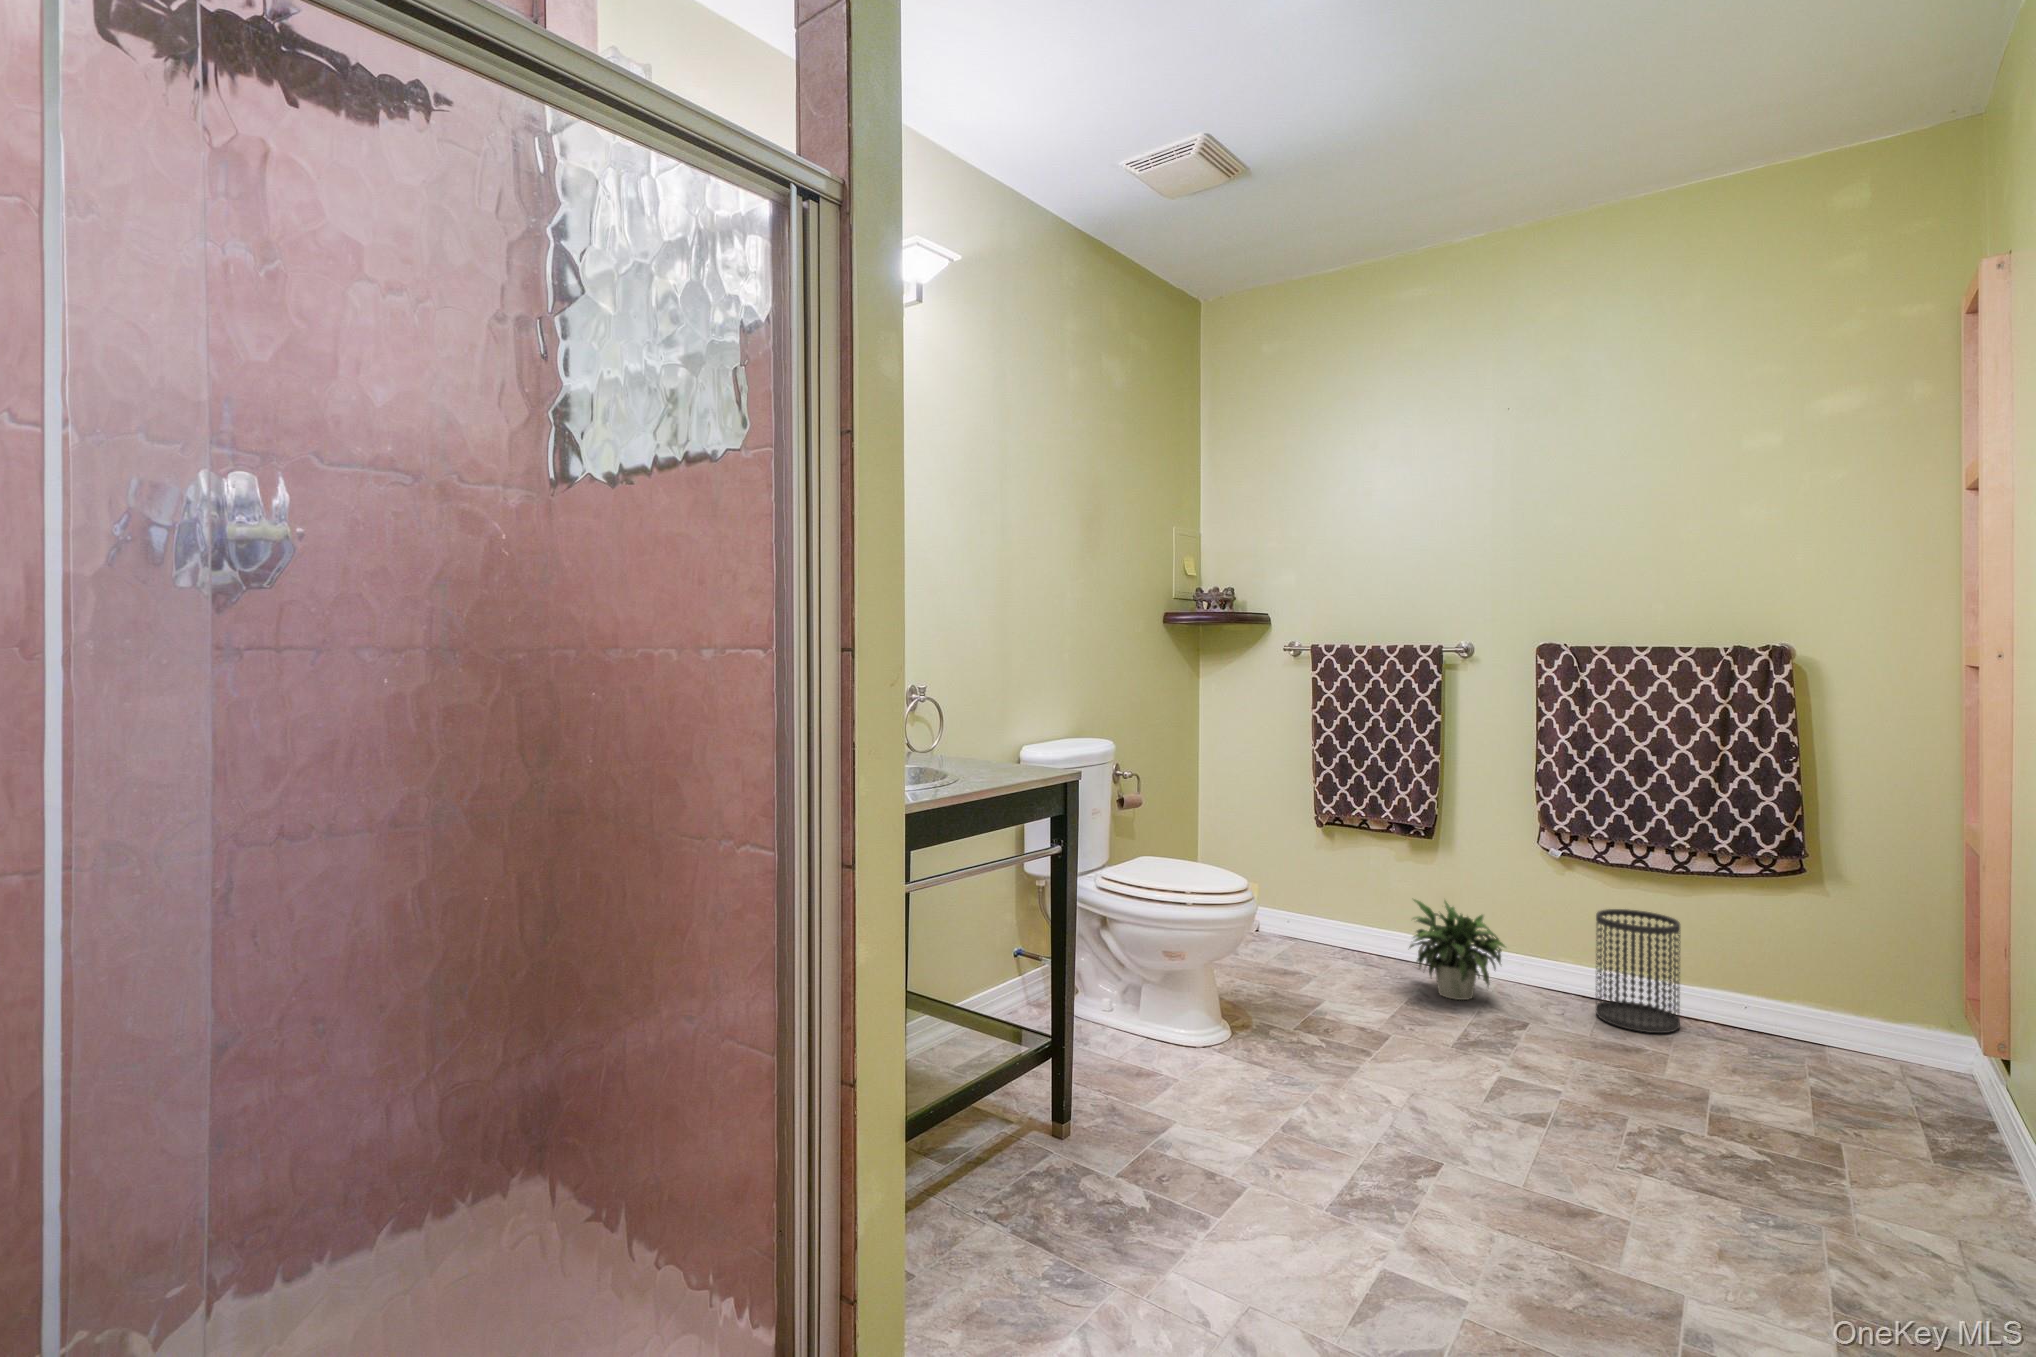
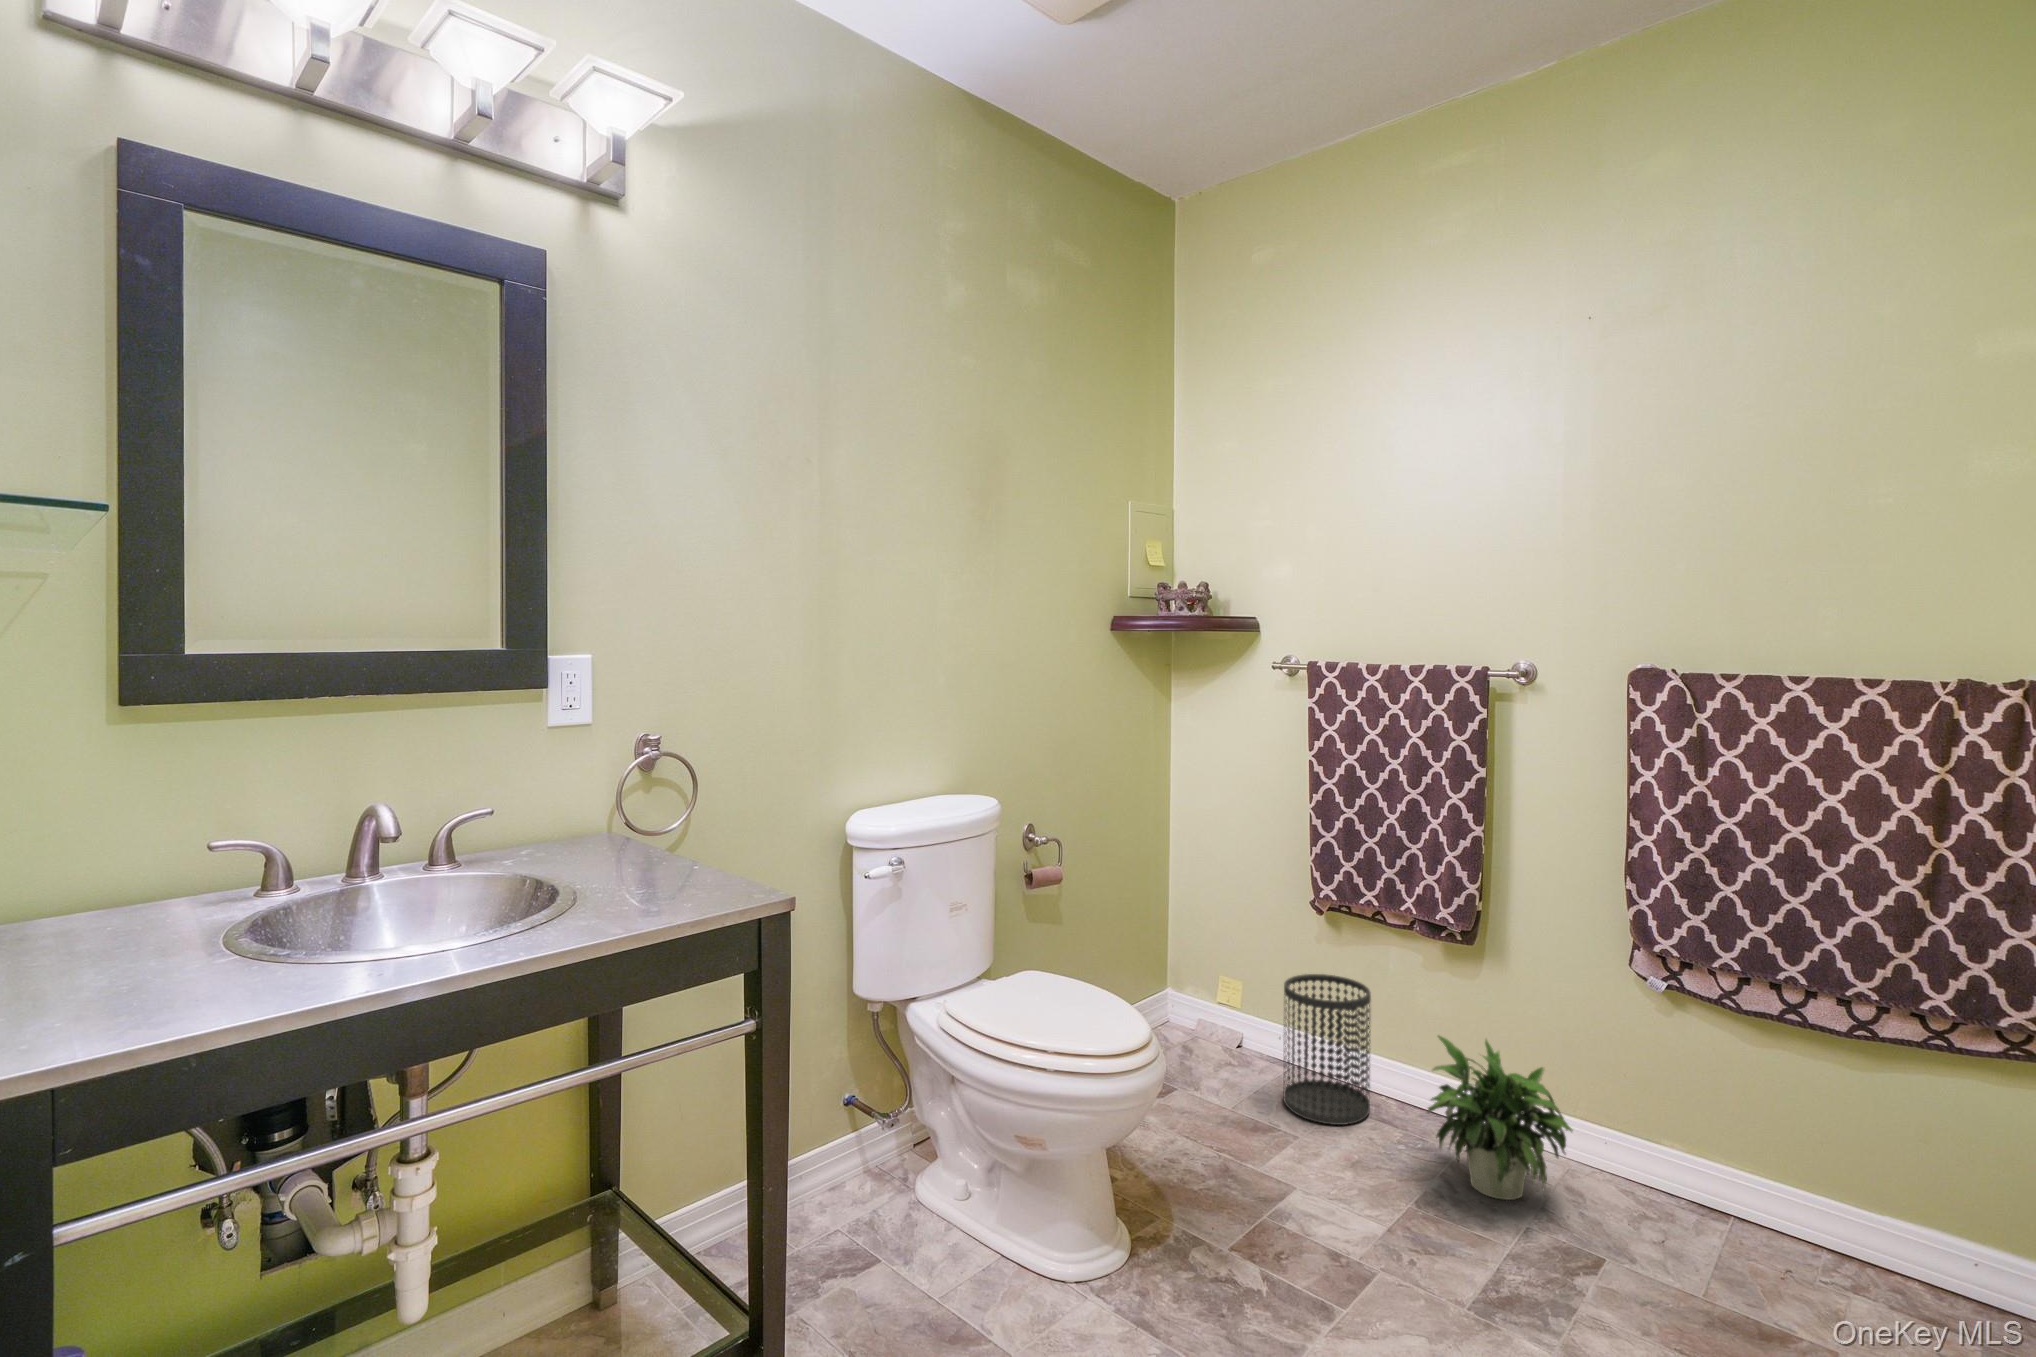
wastebasket: present [1596,909,1680,1033] -> present [1283,974,1371,1125]

